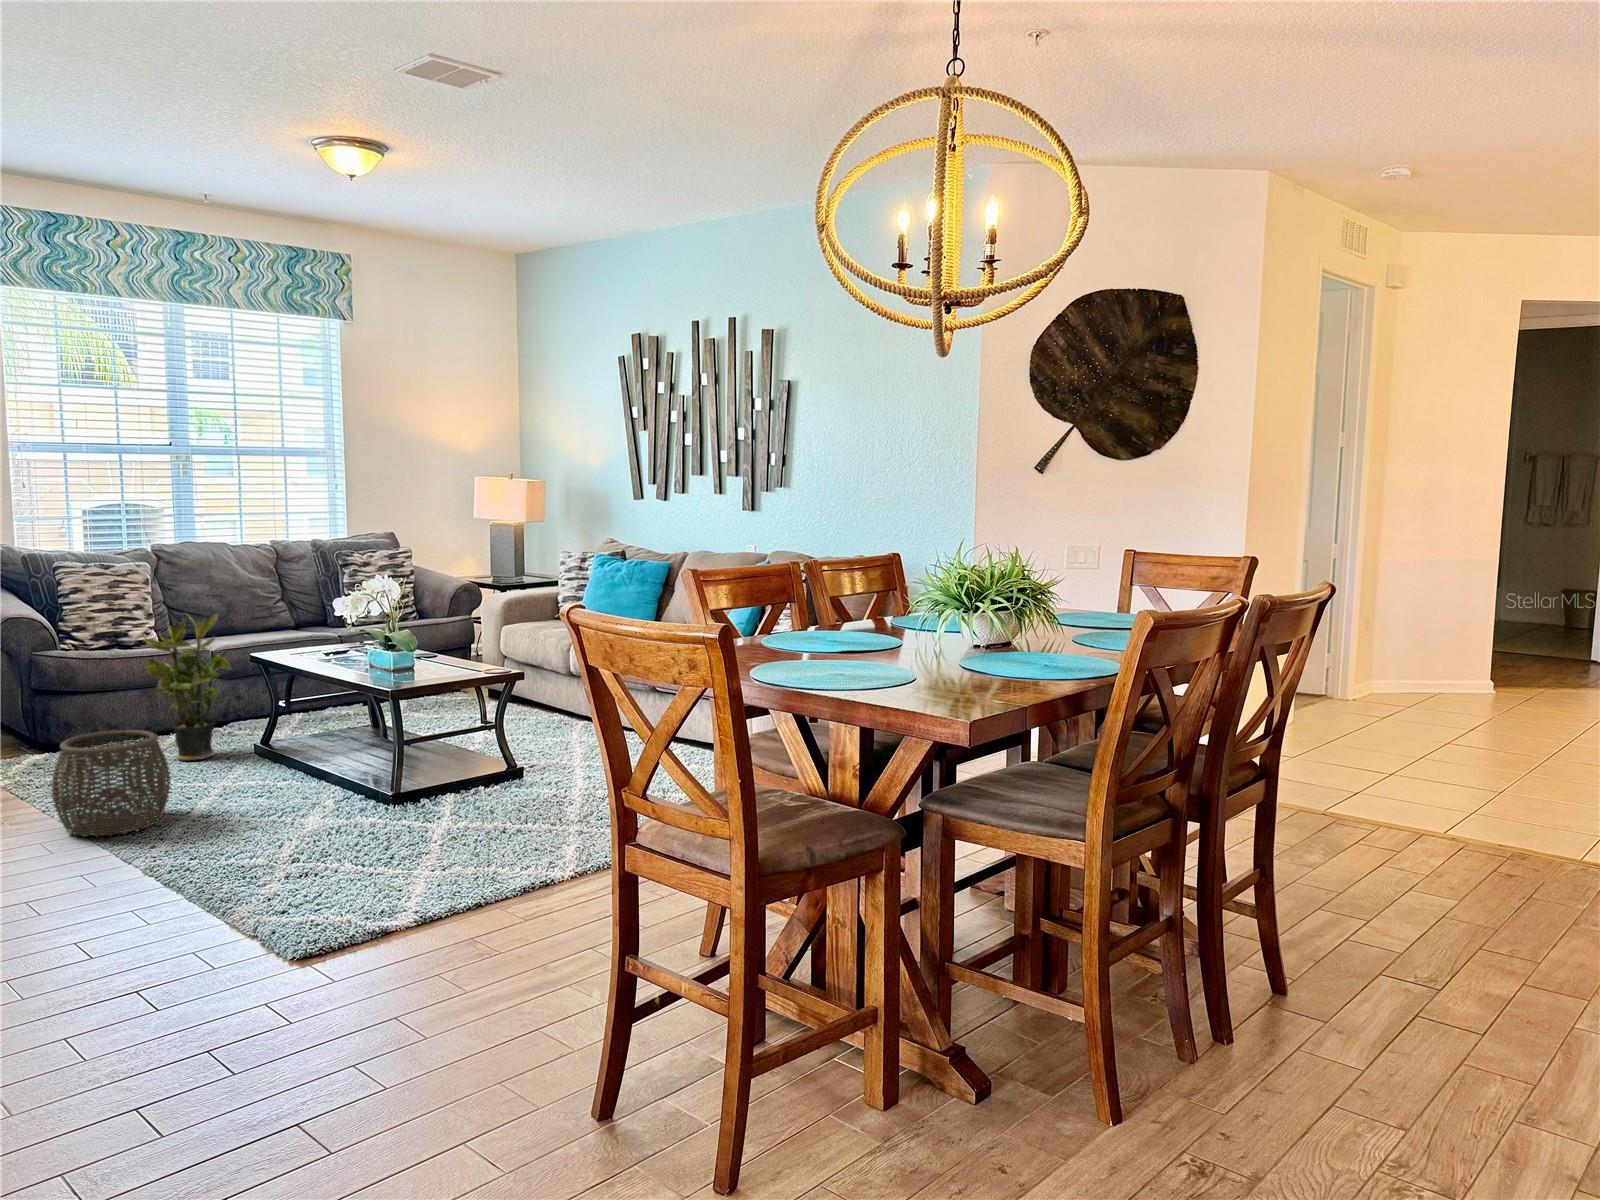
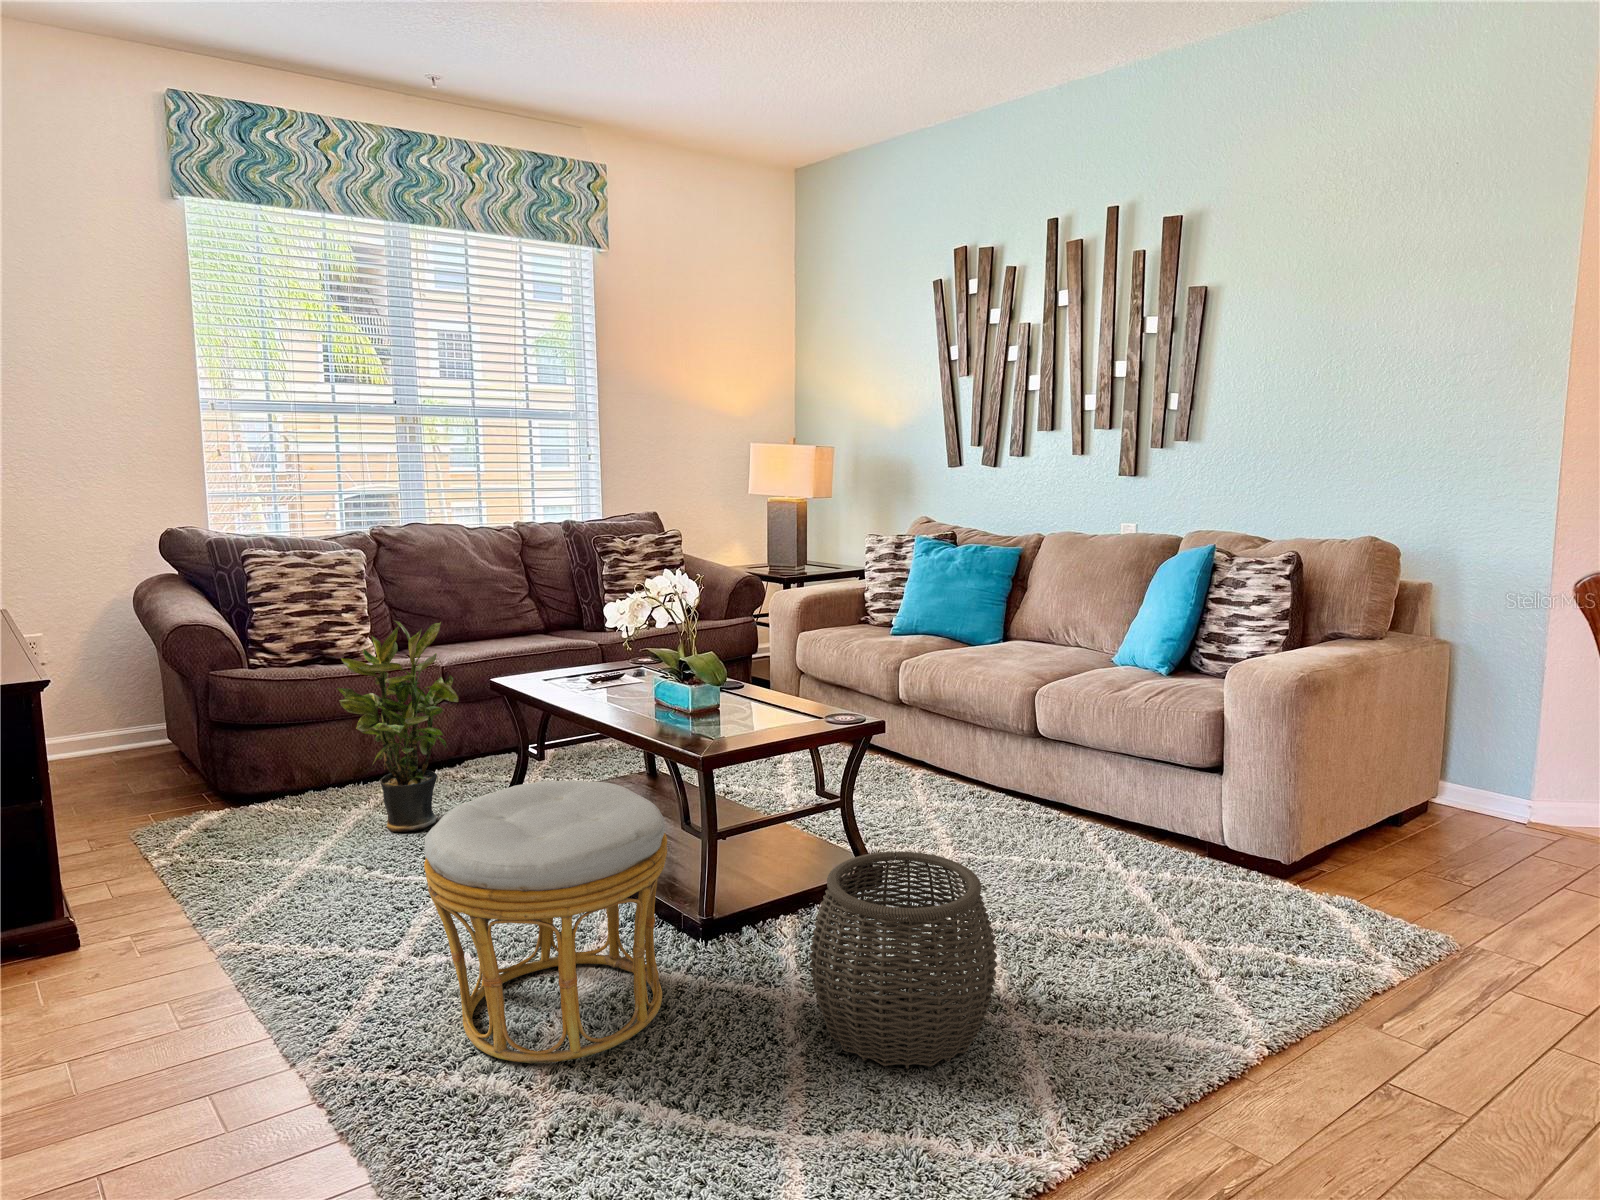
ottoman: none [220,701,368,848] -> present [424,781,667,1064]
woven basket: present [51,730,171,837] -> present [809,851,997,1069]

